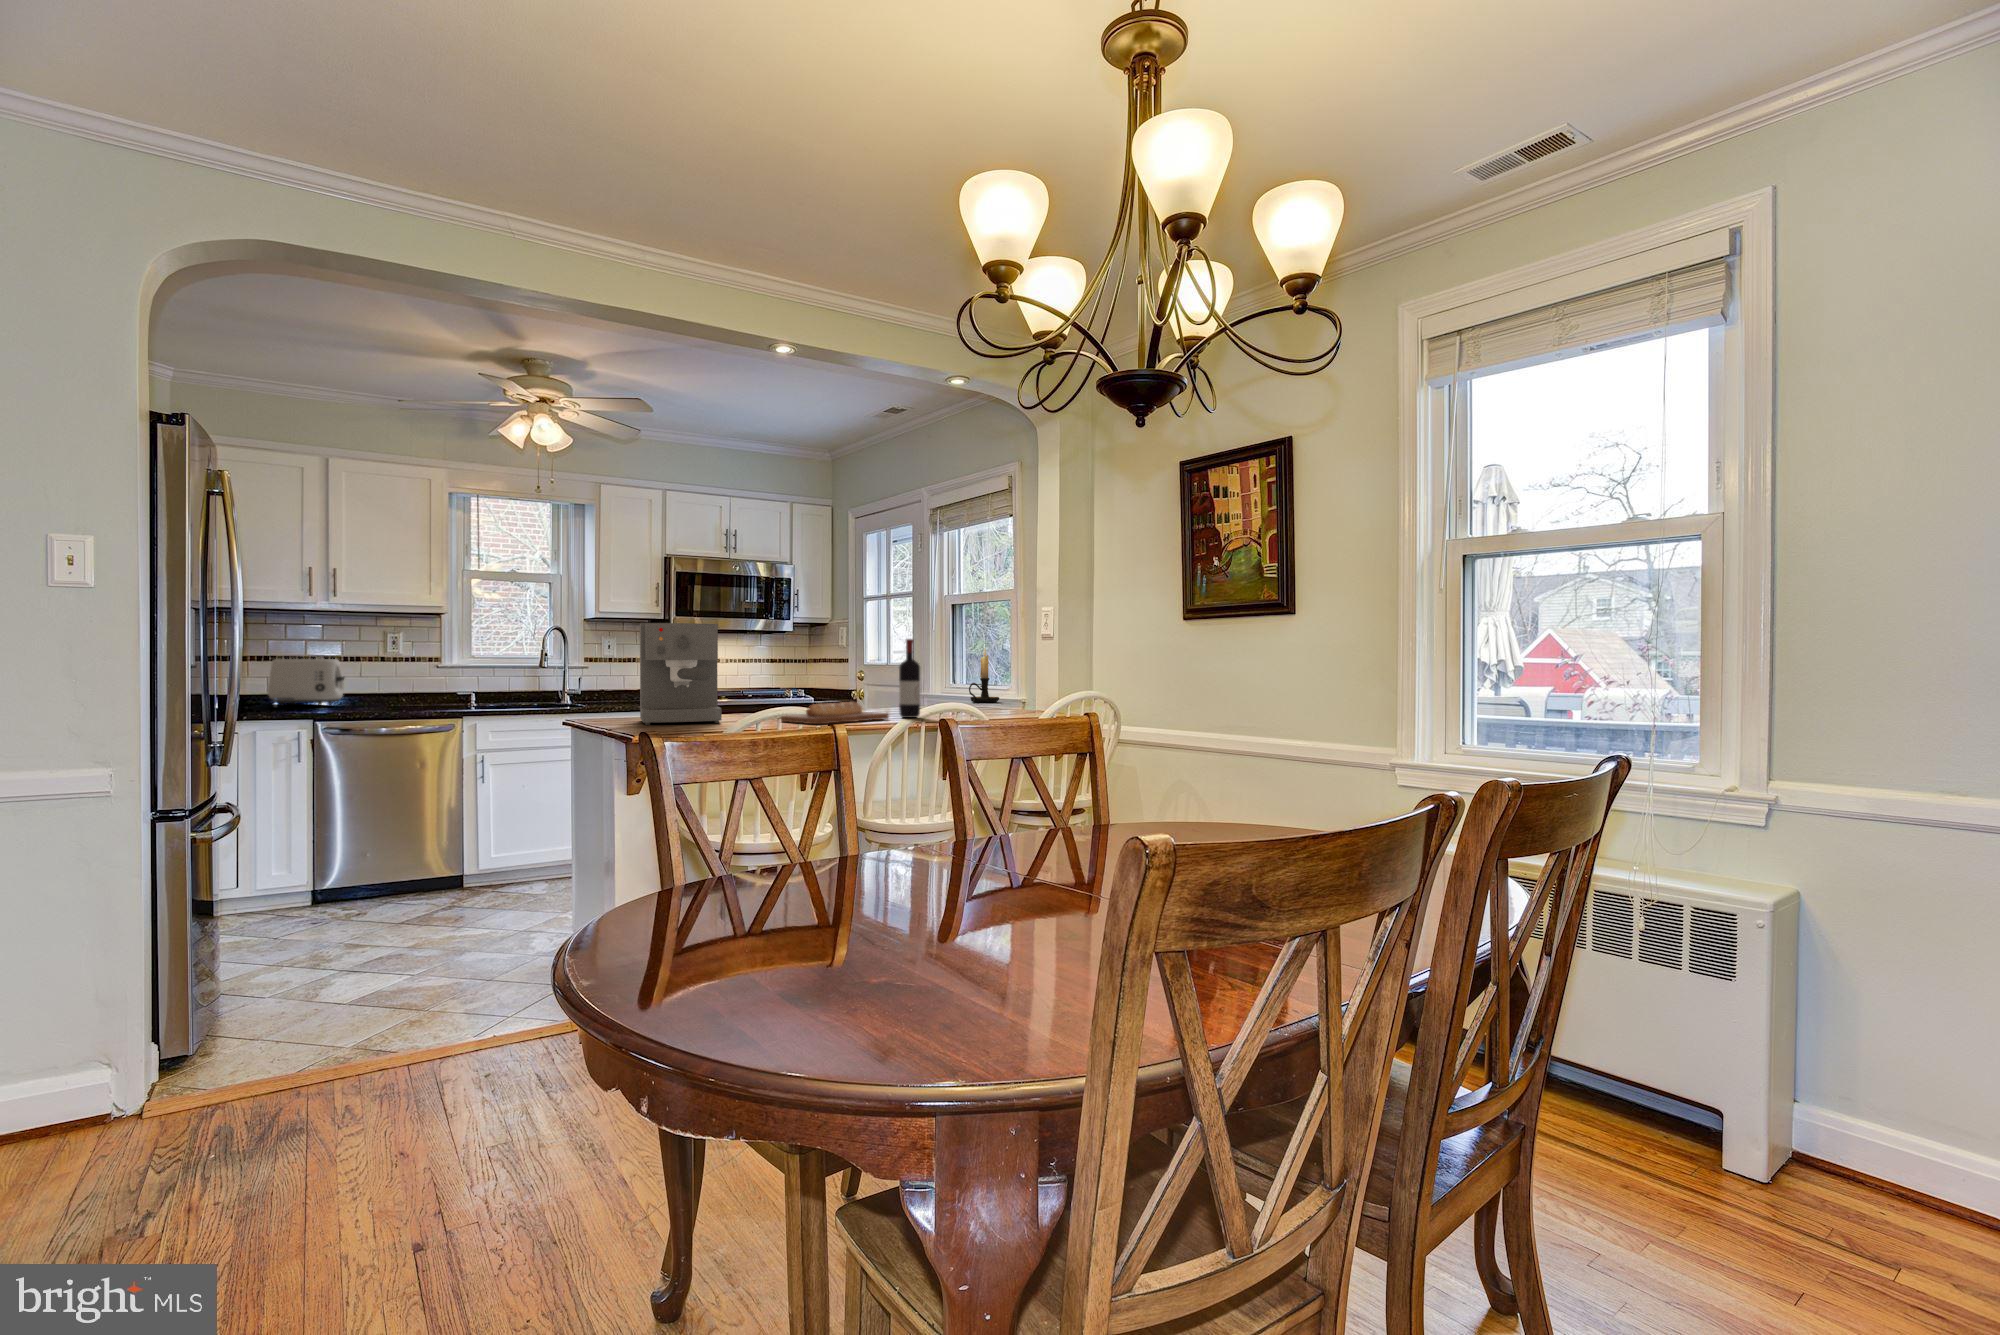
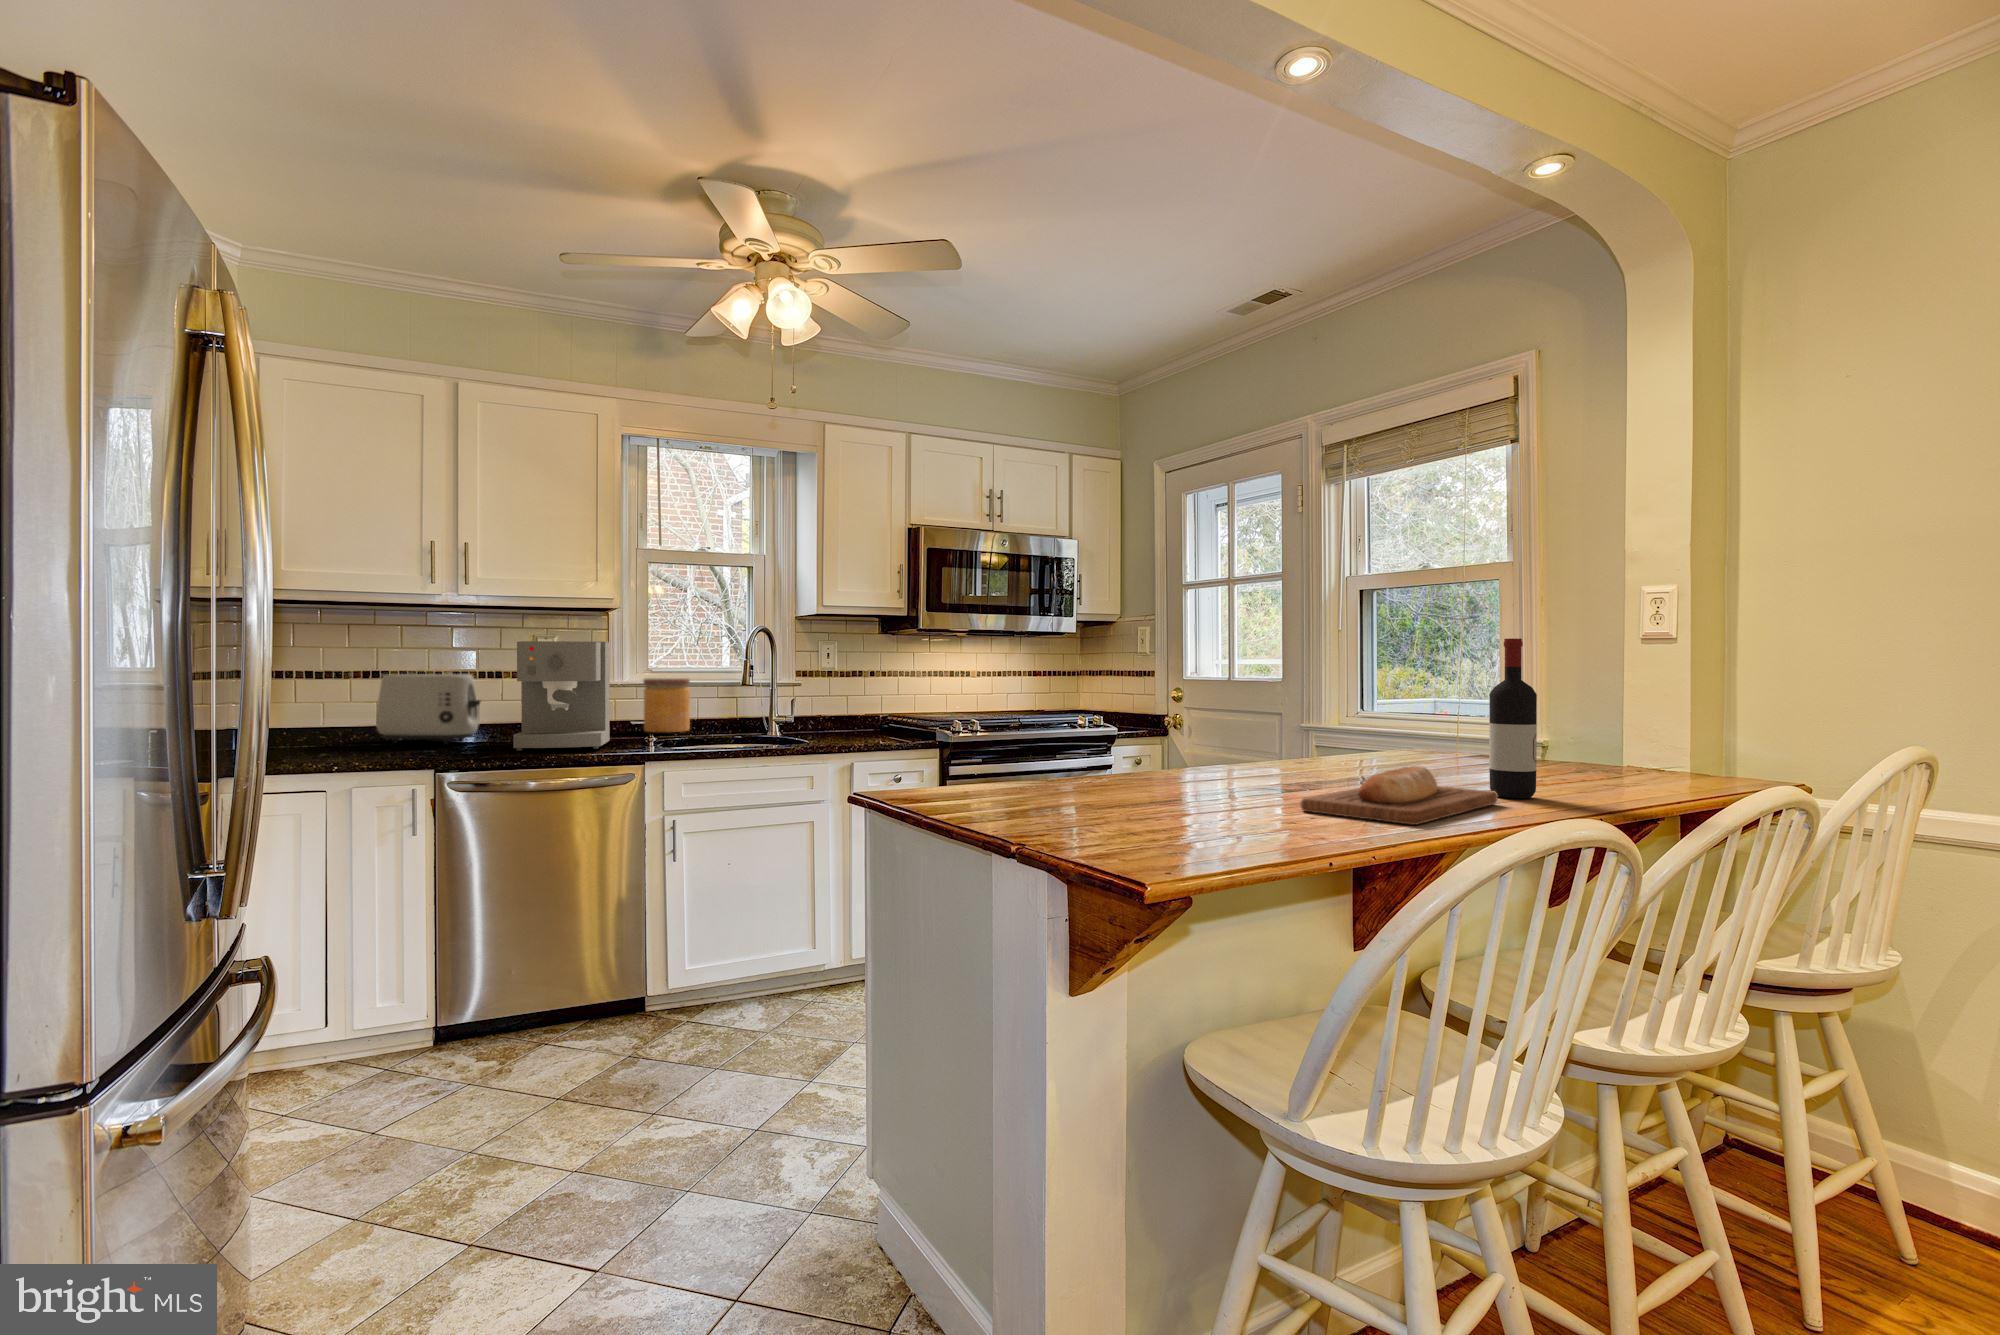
coffee maker: present [640,623,722,725] -> present [513,641,610,751]
candle holder: present [969,648,999,703] -> none [1425,655,1478,747]
jar: none [467,663,502,700] -> present [643,678,690,732]

